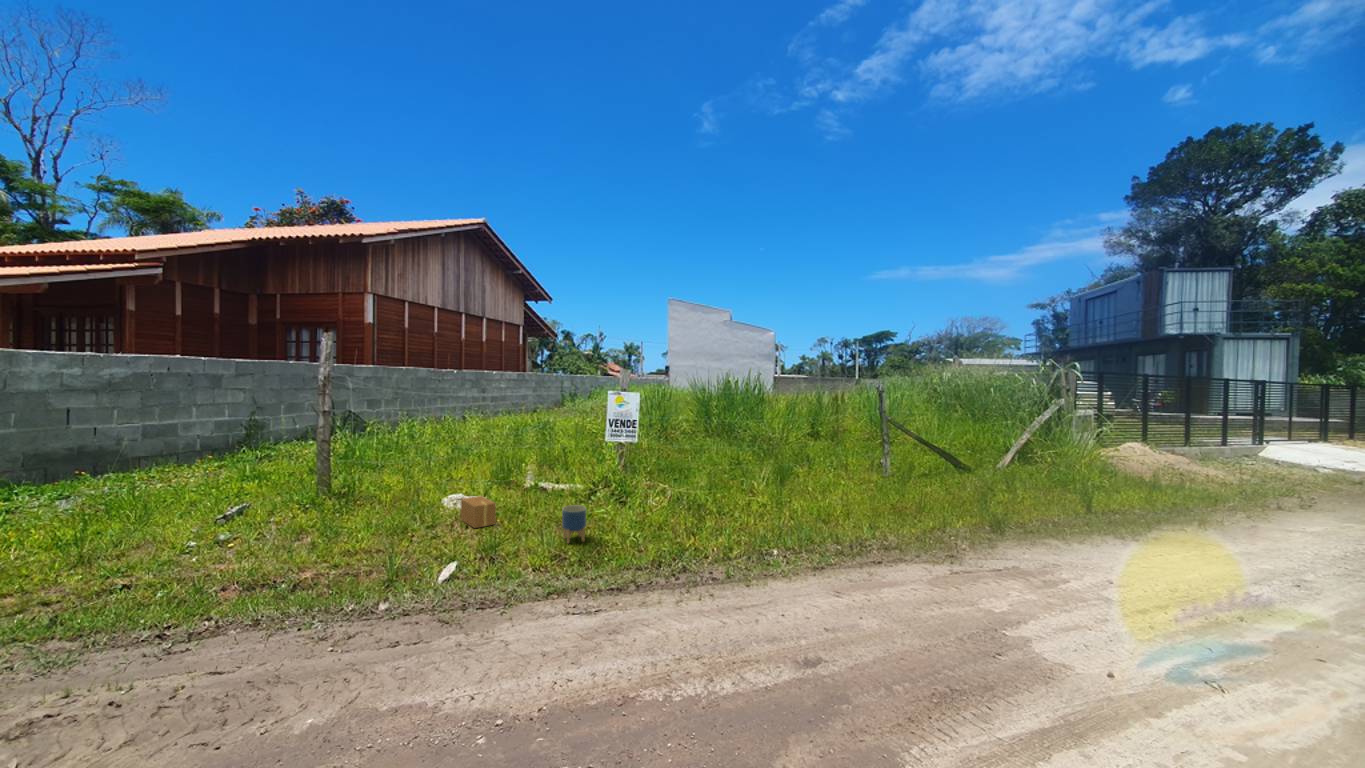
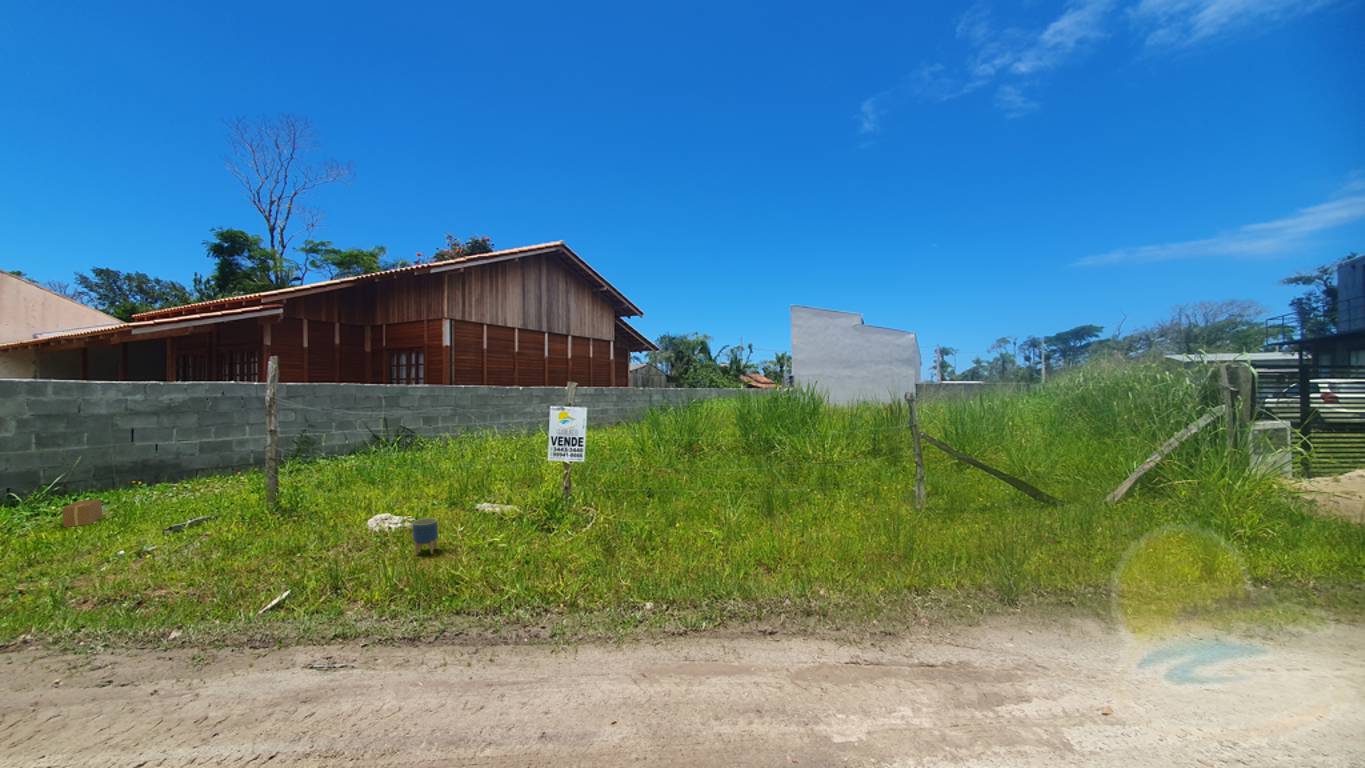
cardboard box: present [460,496,496,528] -> present [62,499,102,527]

